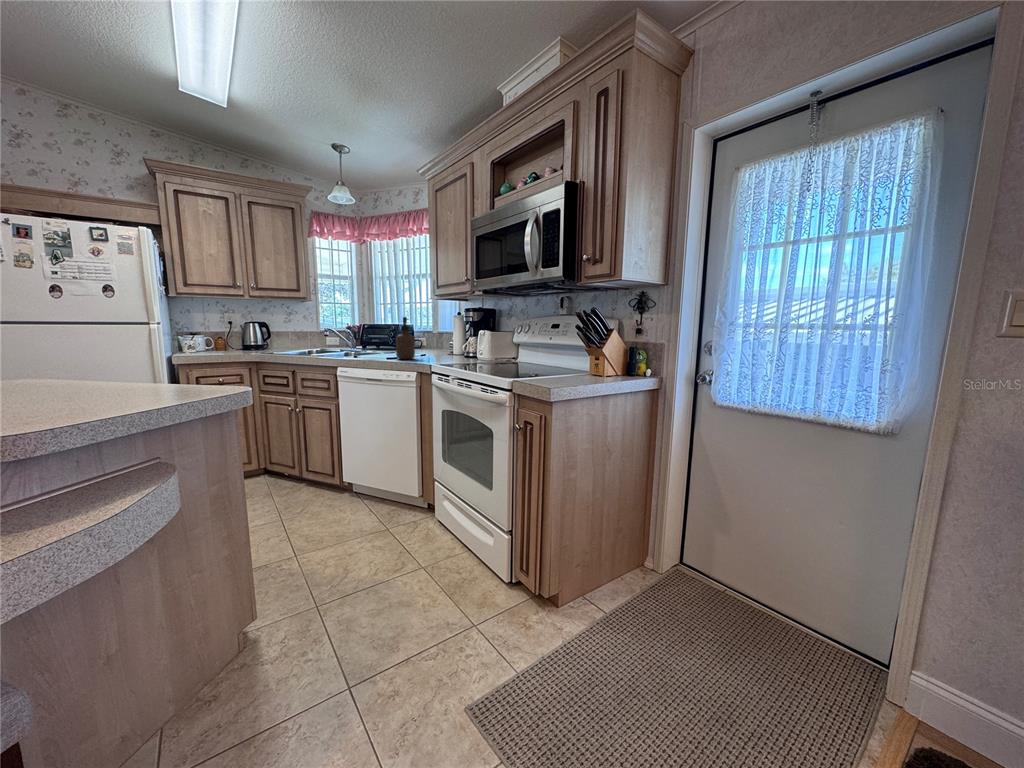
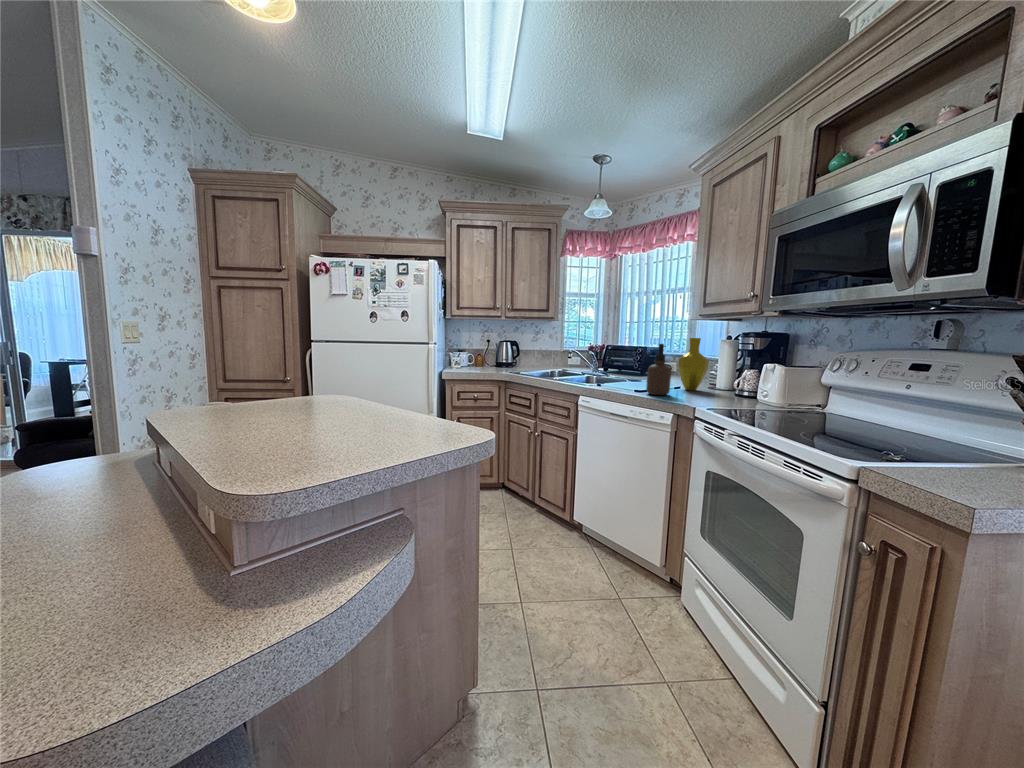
vase: none [422,313,444,356] -> present [678,338,709,391]

